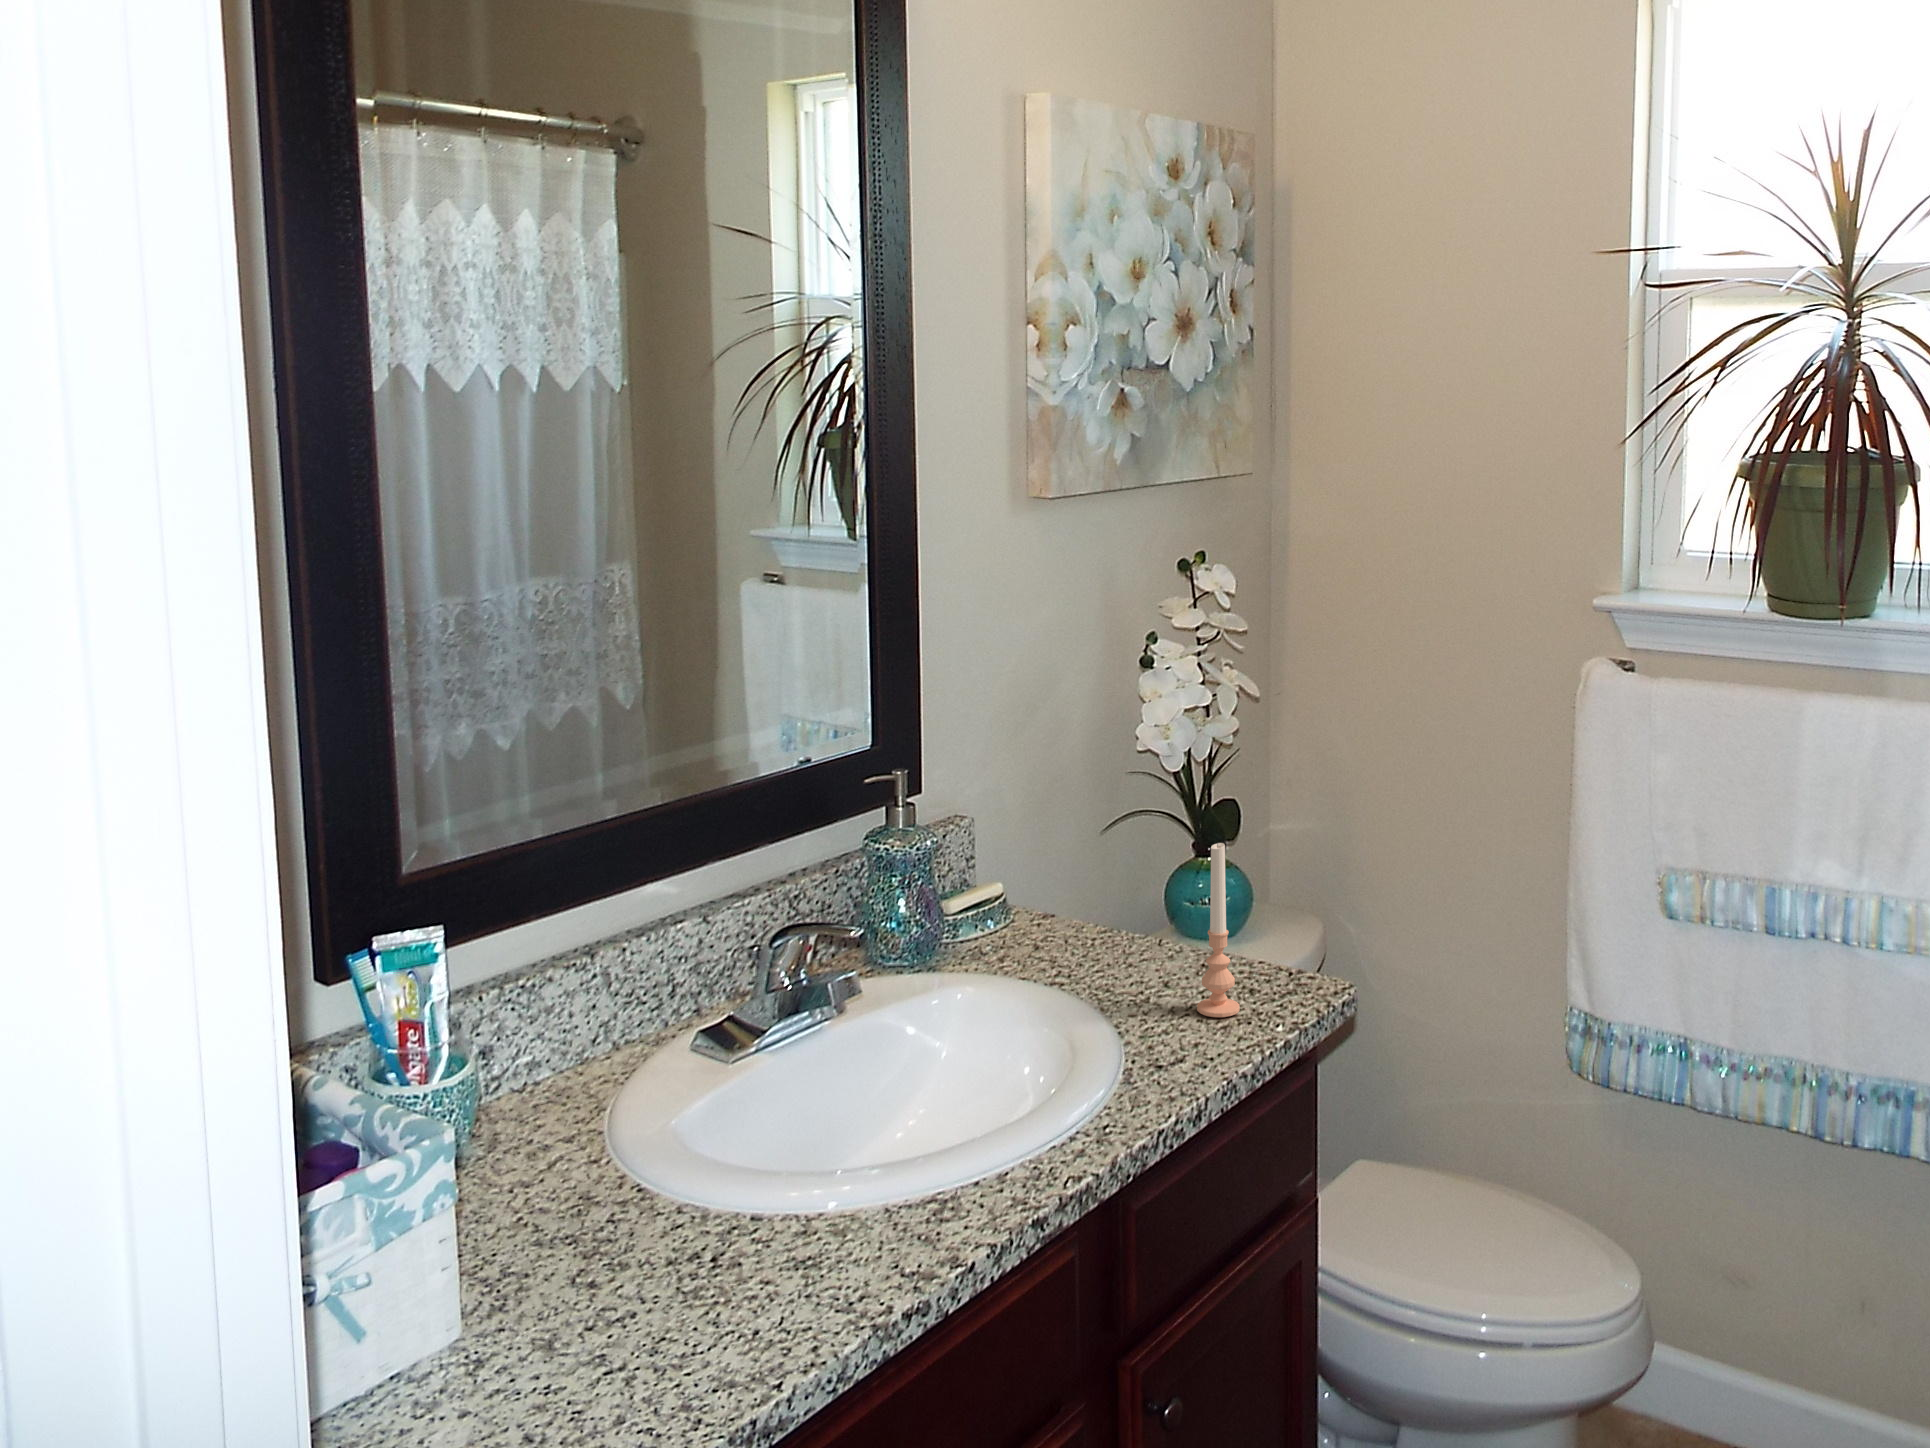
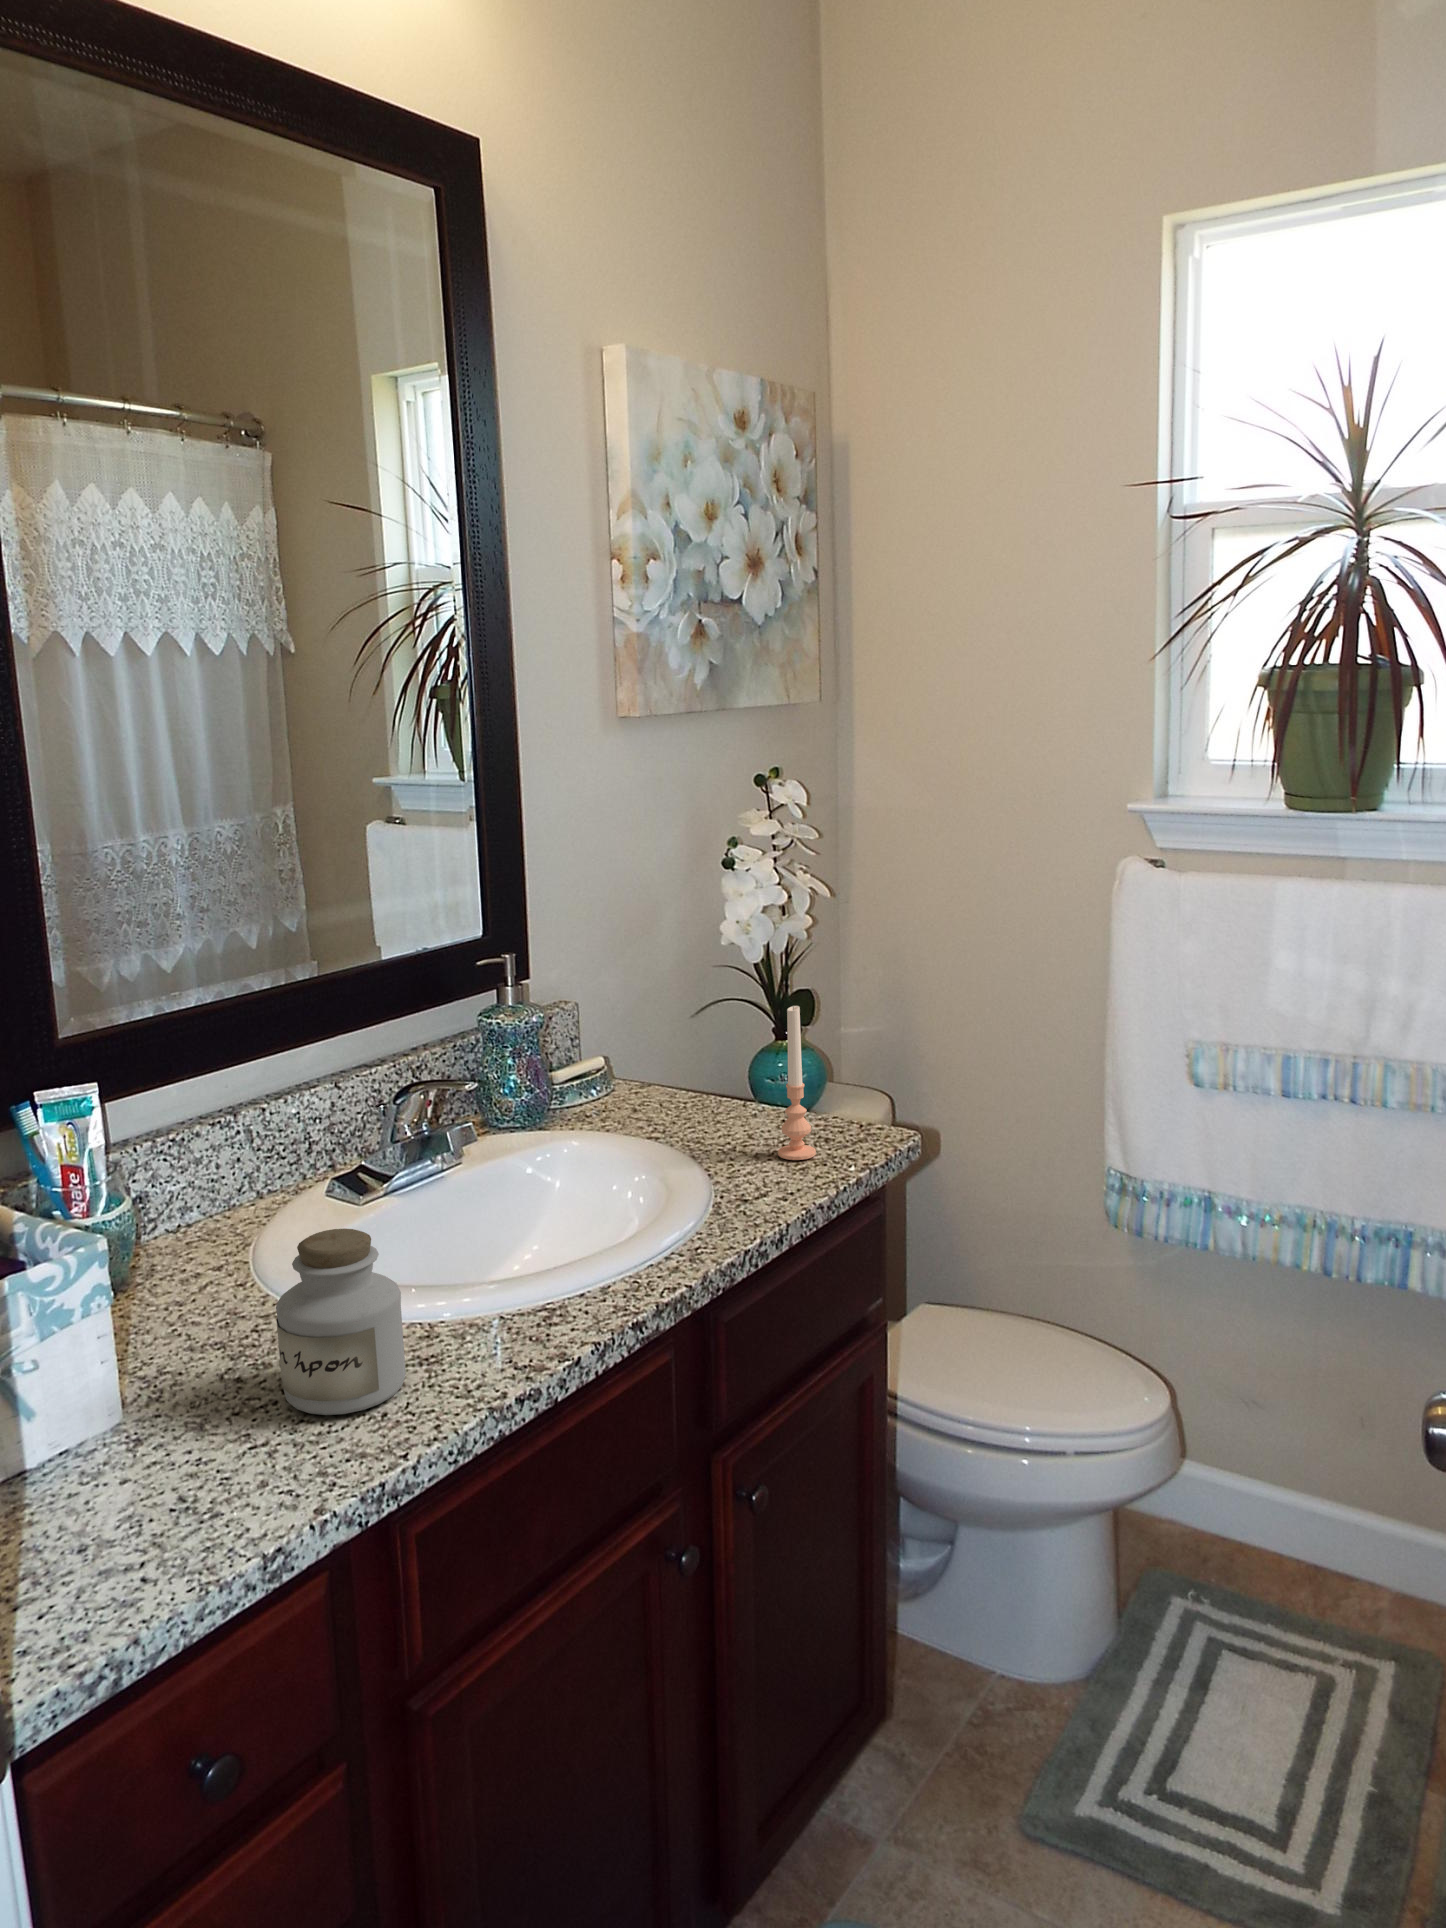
jar: none [638,1117,780,1332] -> present [276,1228,406,1415]

